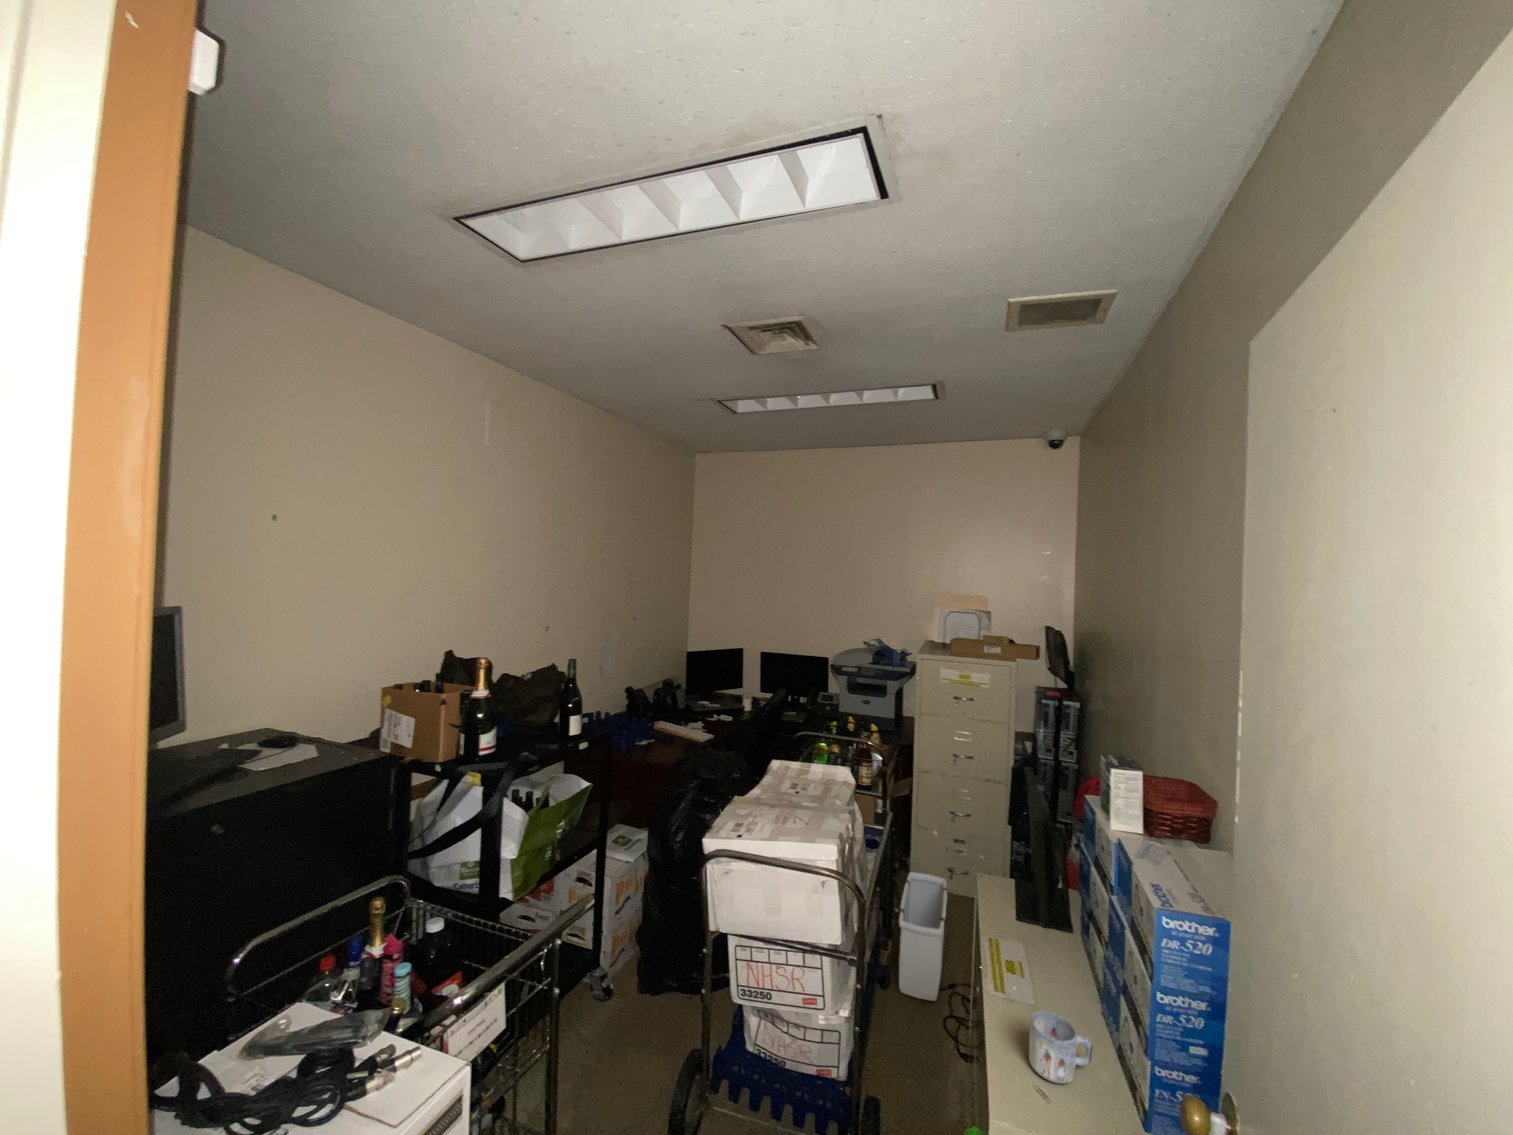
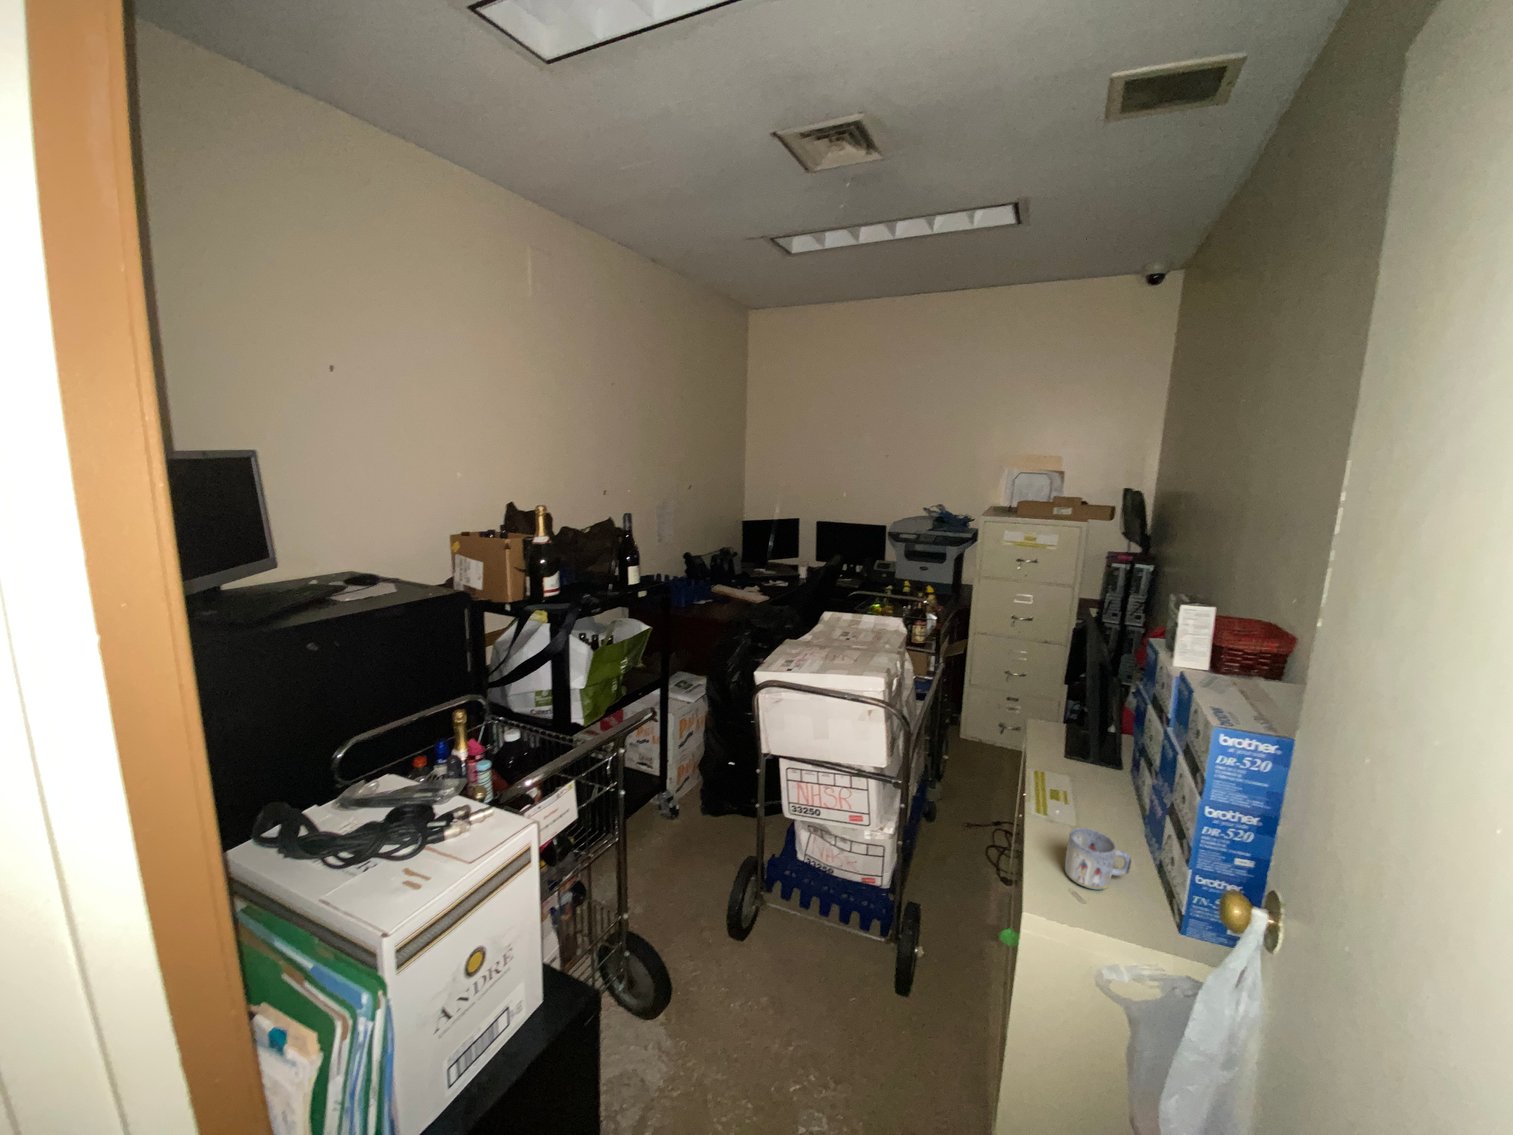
storage bin: present [895,872,949,1001] -> none [942,724,997,834]

